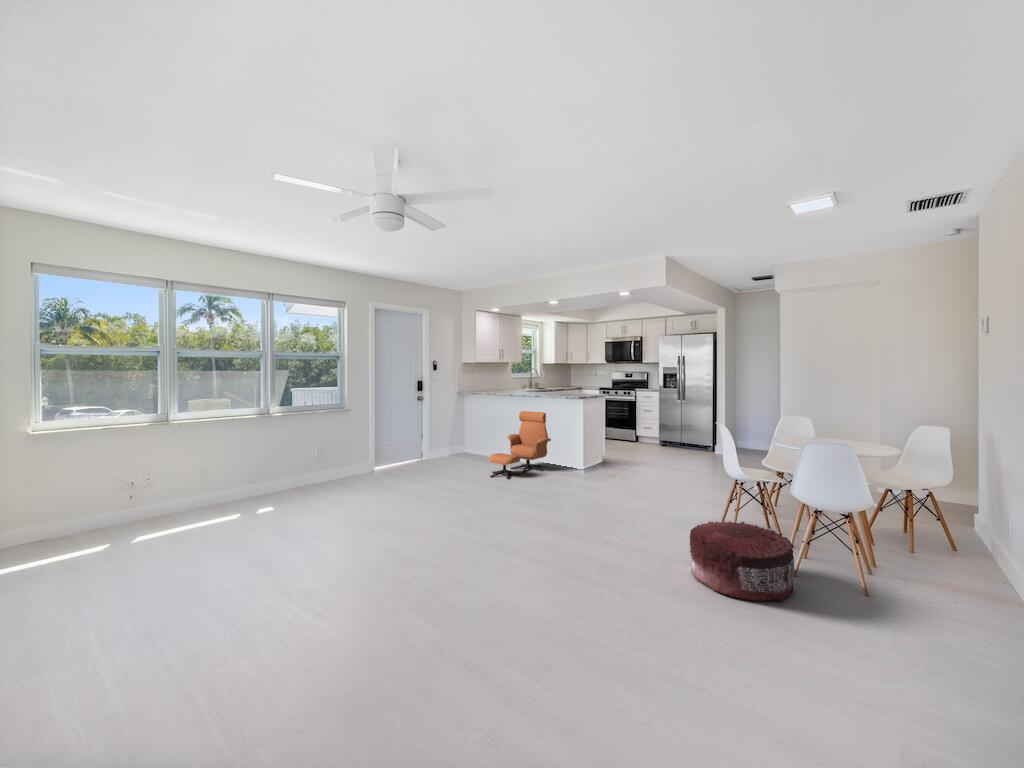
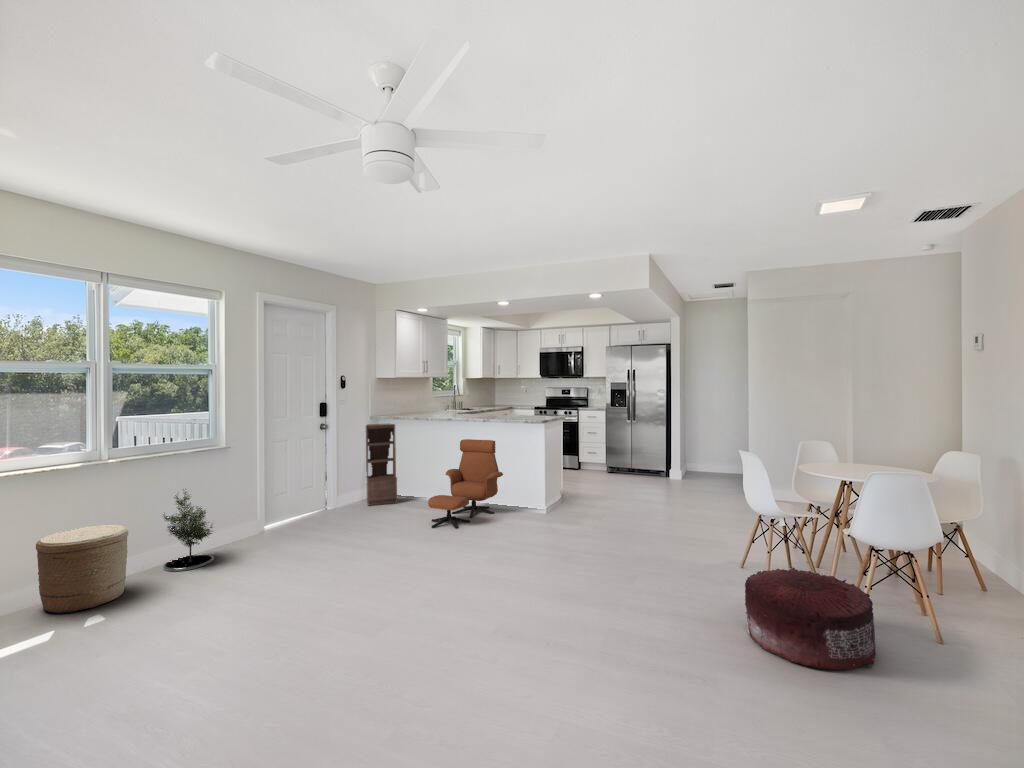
bookshelf: none [451,397,474,459] -> present [366,424,397,505]
potted tree: none [304,435,337,491] -> present [163,492,214,571]
woven basket: none [229,456,281,508] -> present [36,525,128,613]

